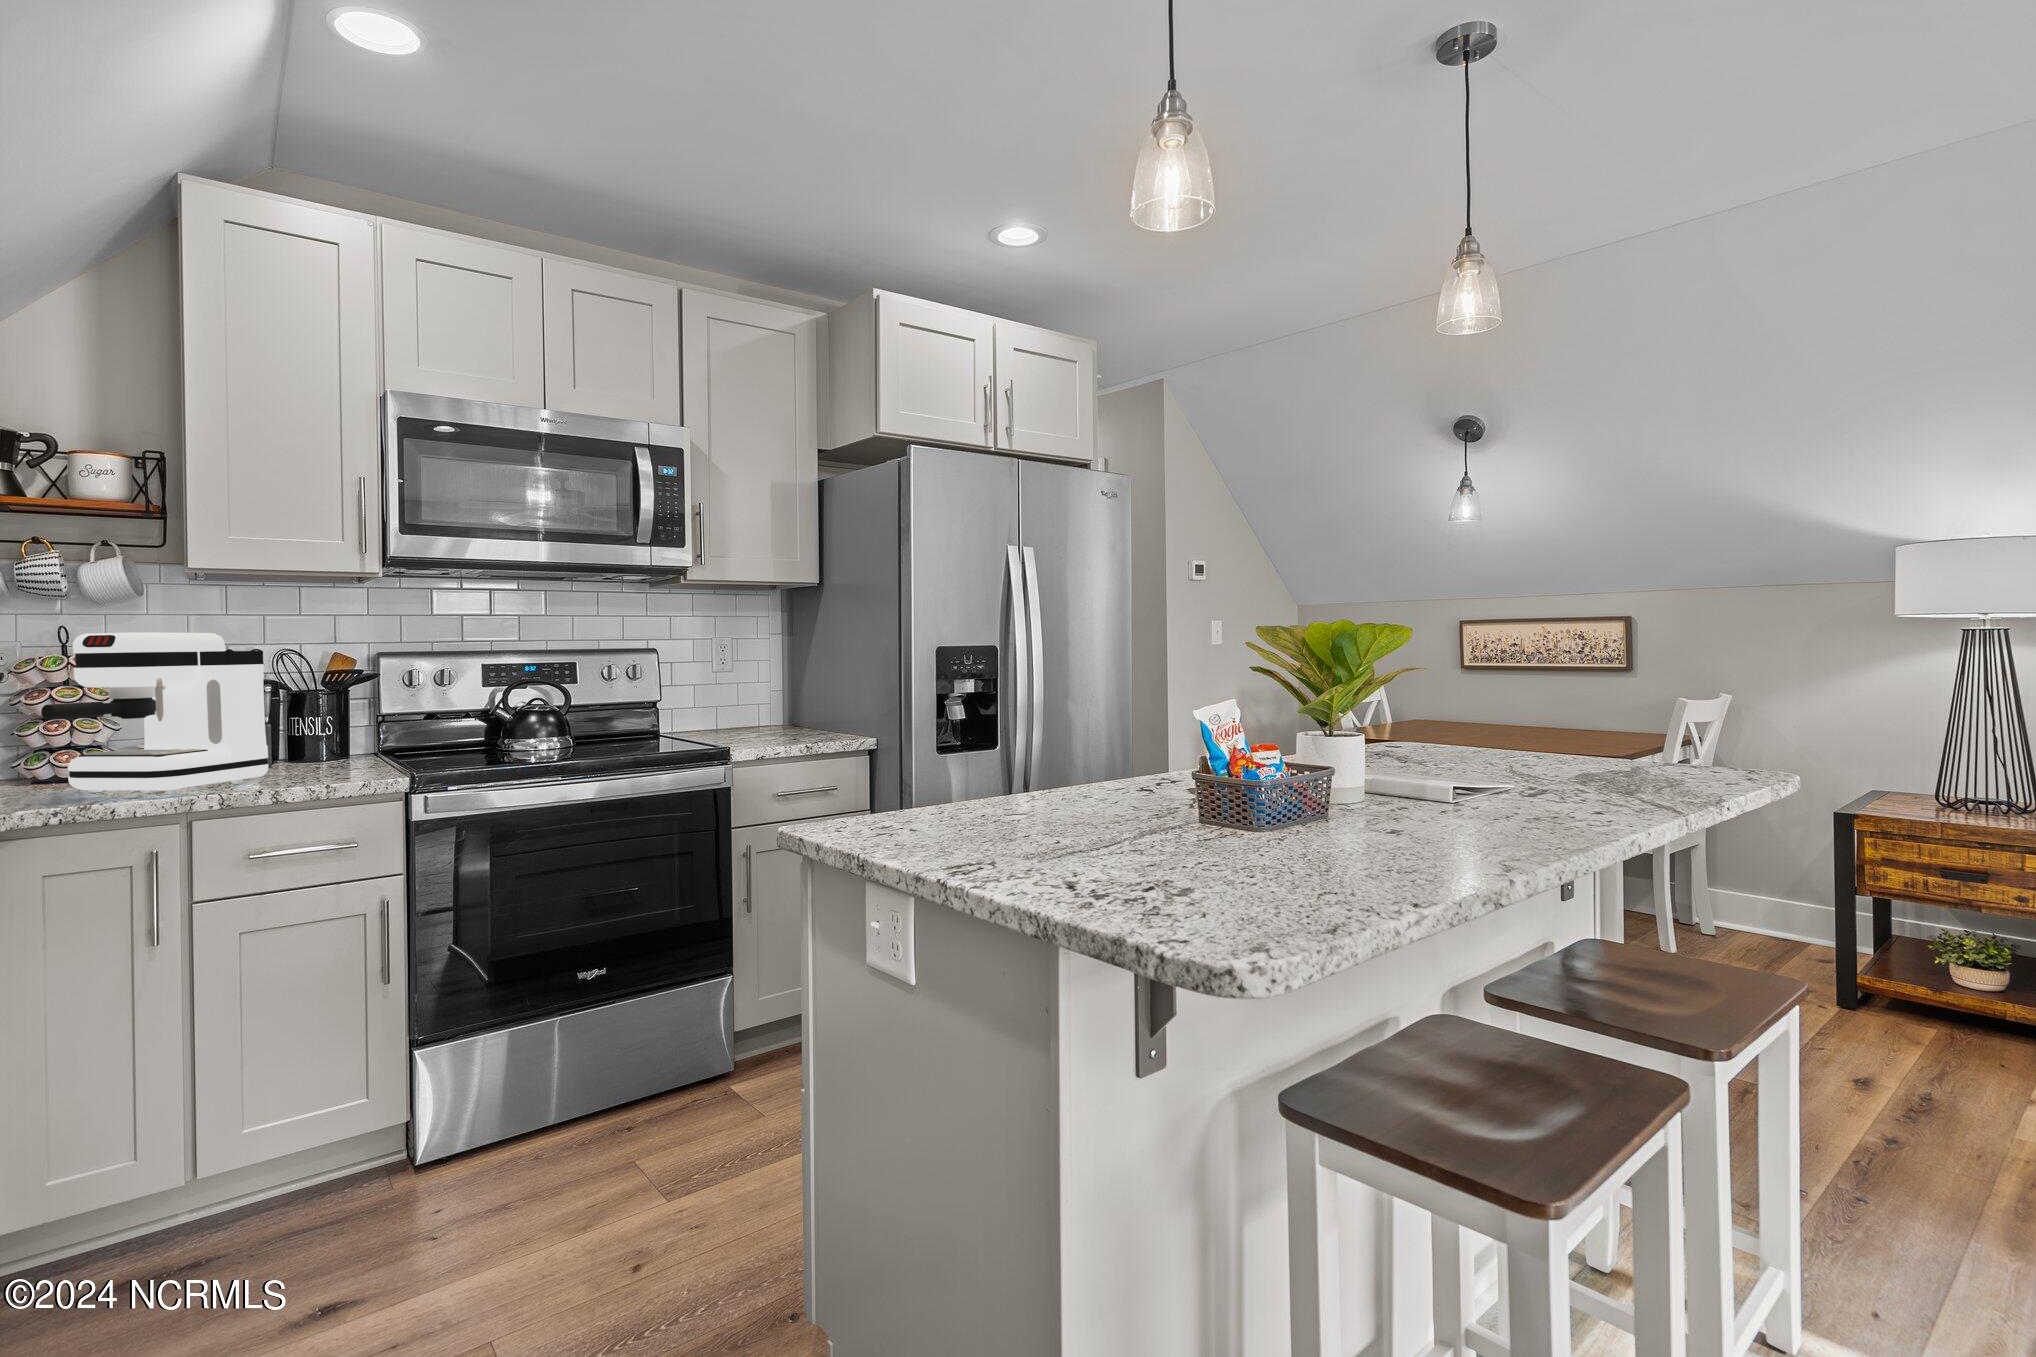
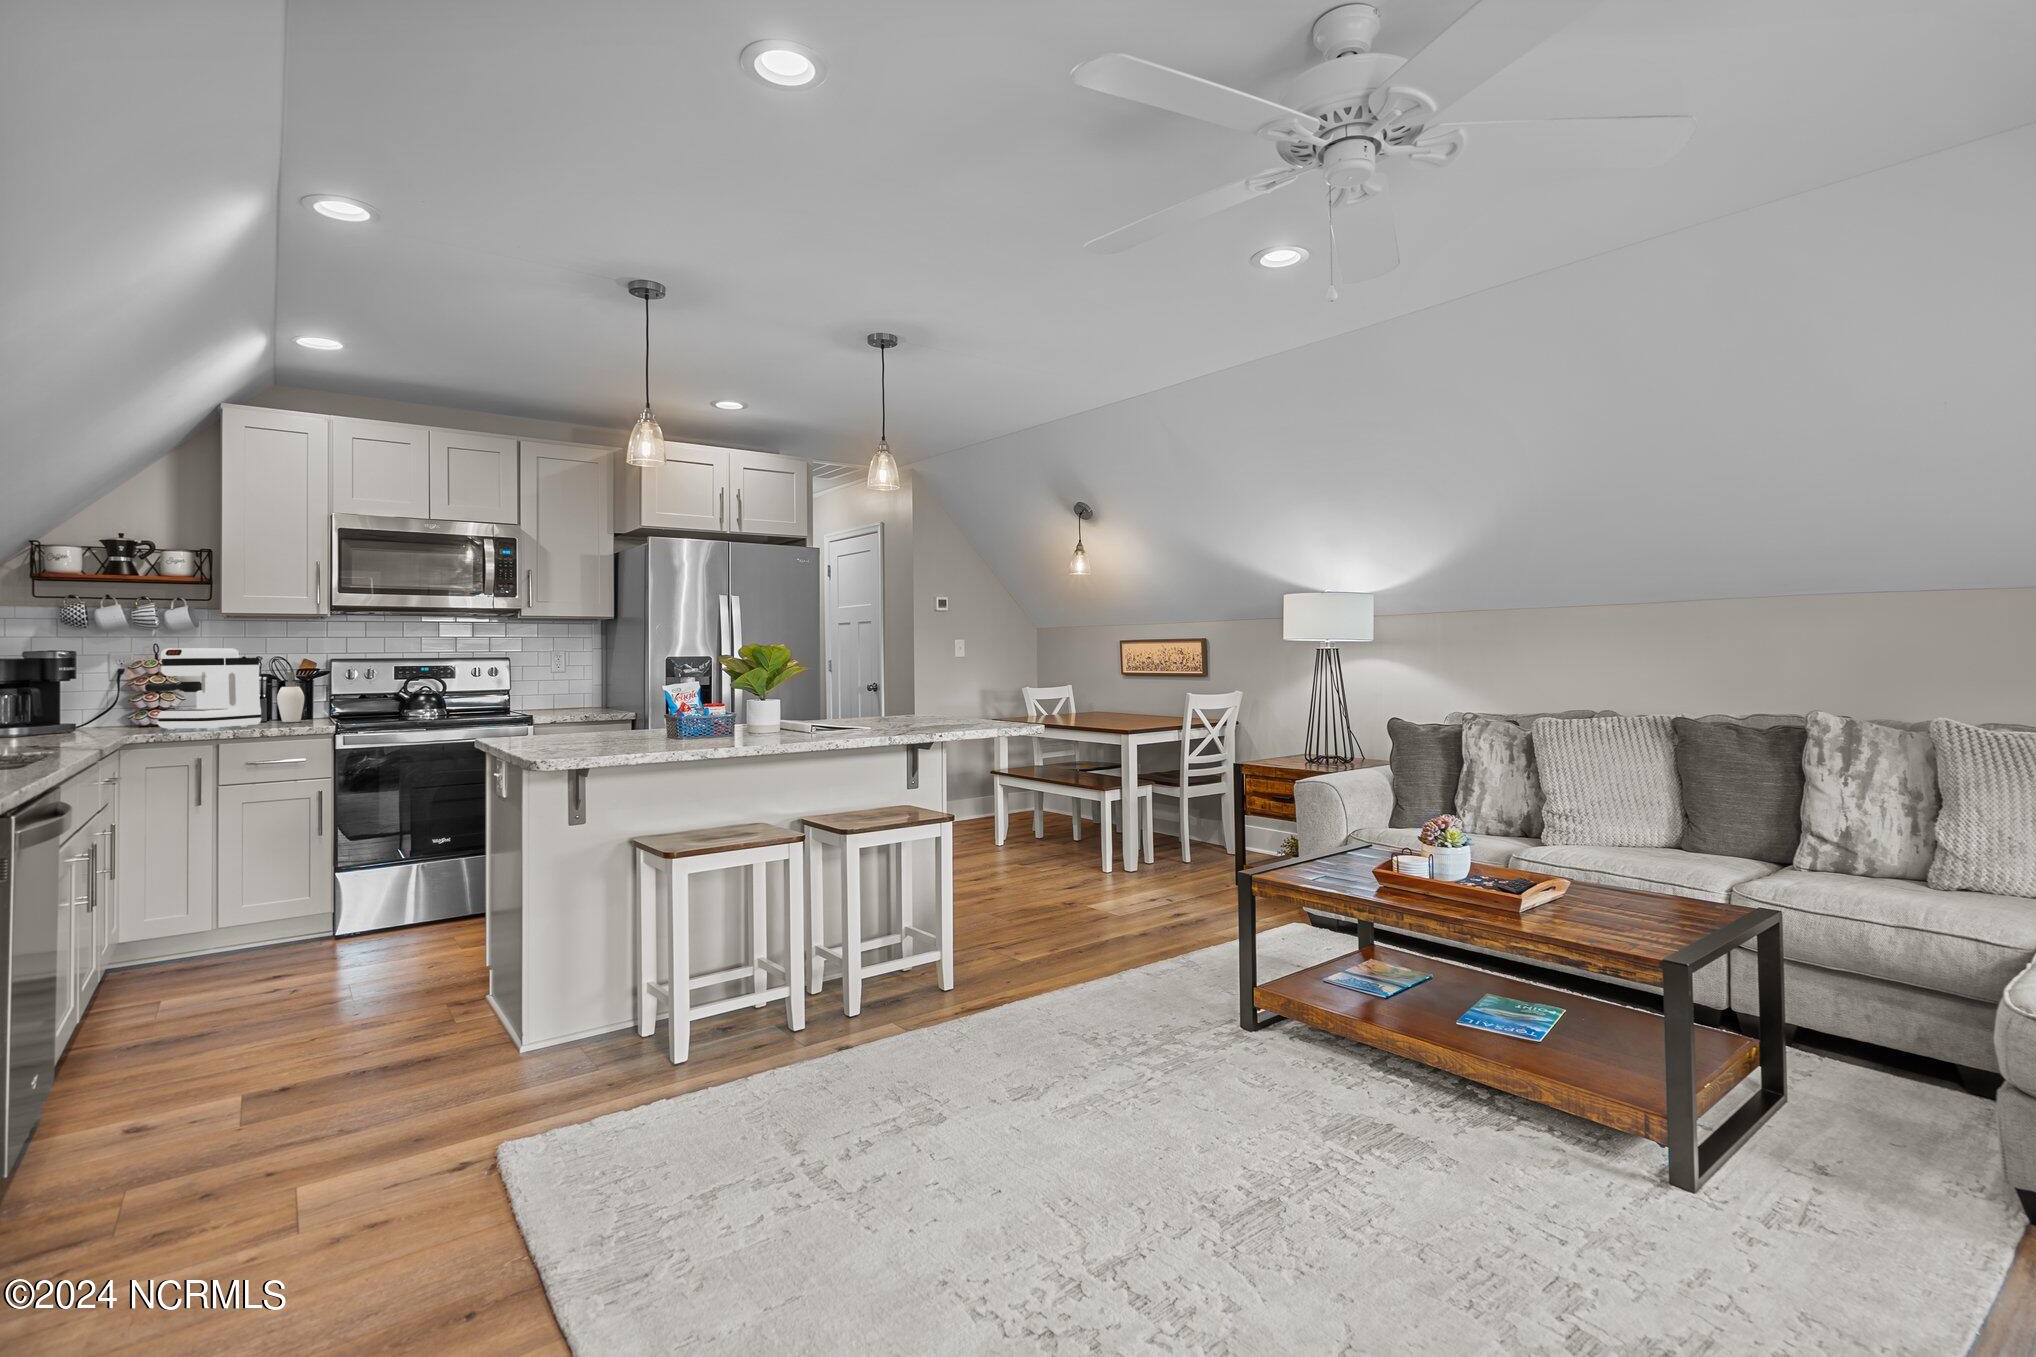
soap dispenser: none [290,676,345,768] -> present [277,672,306,722]

